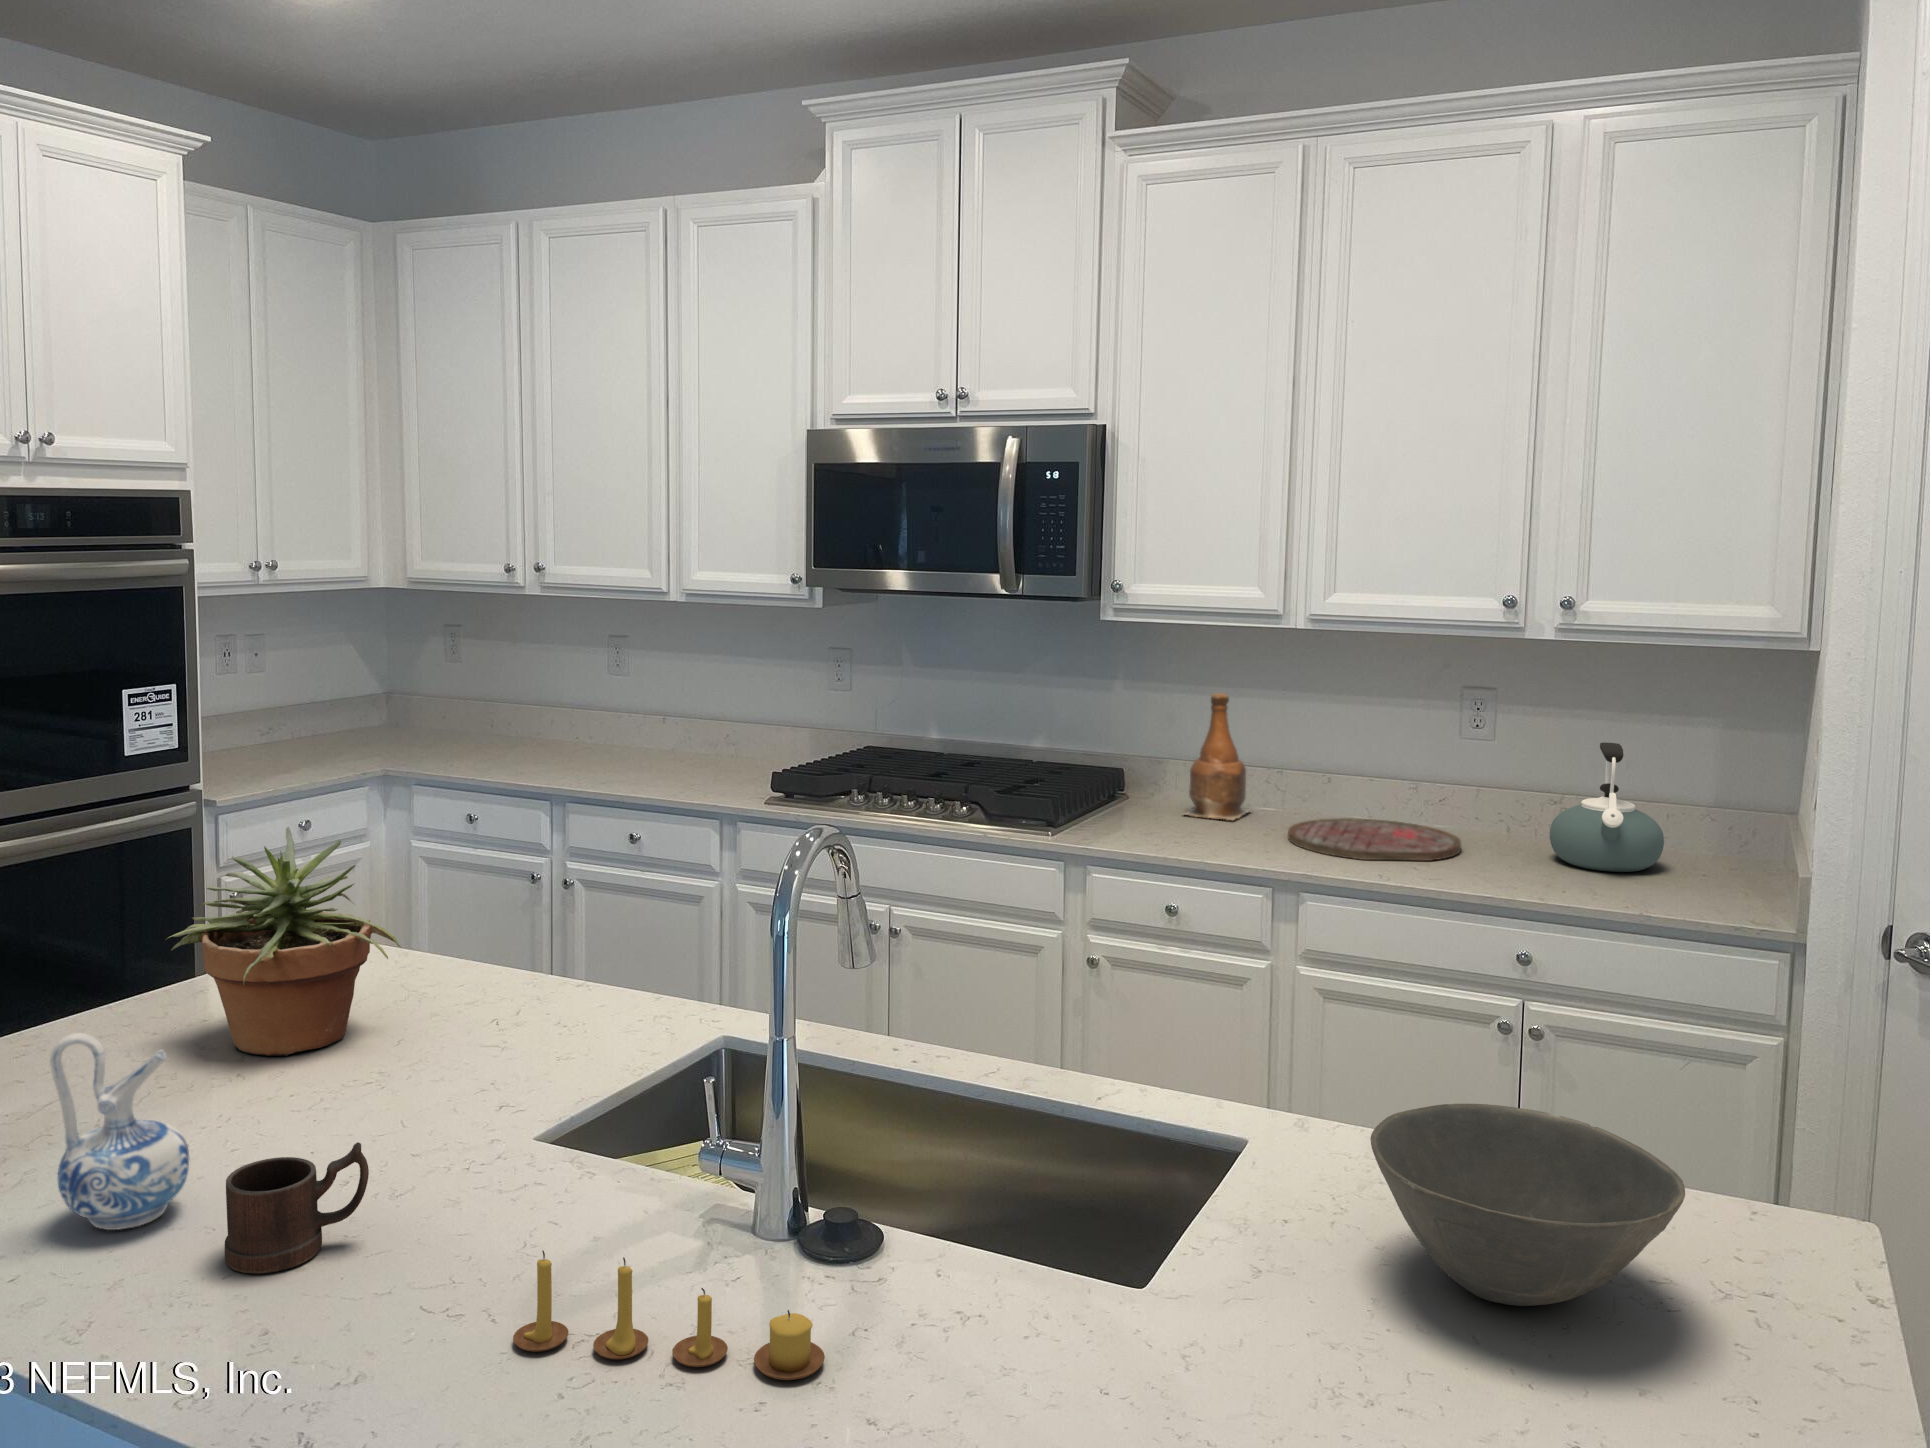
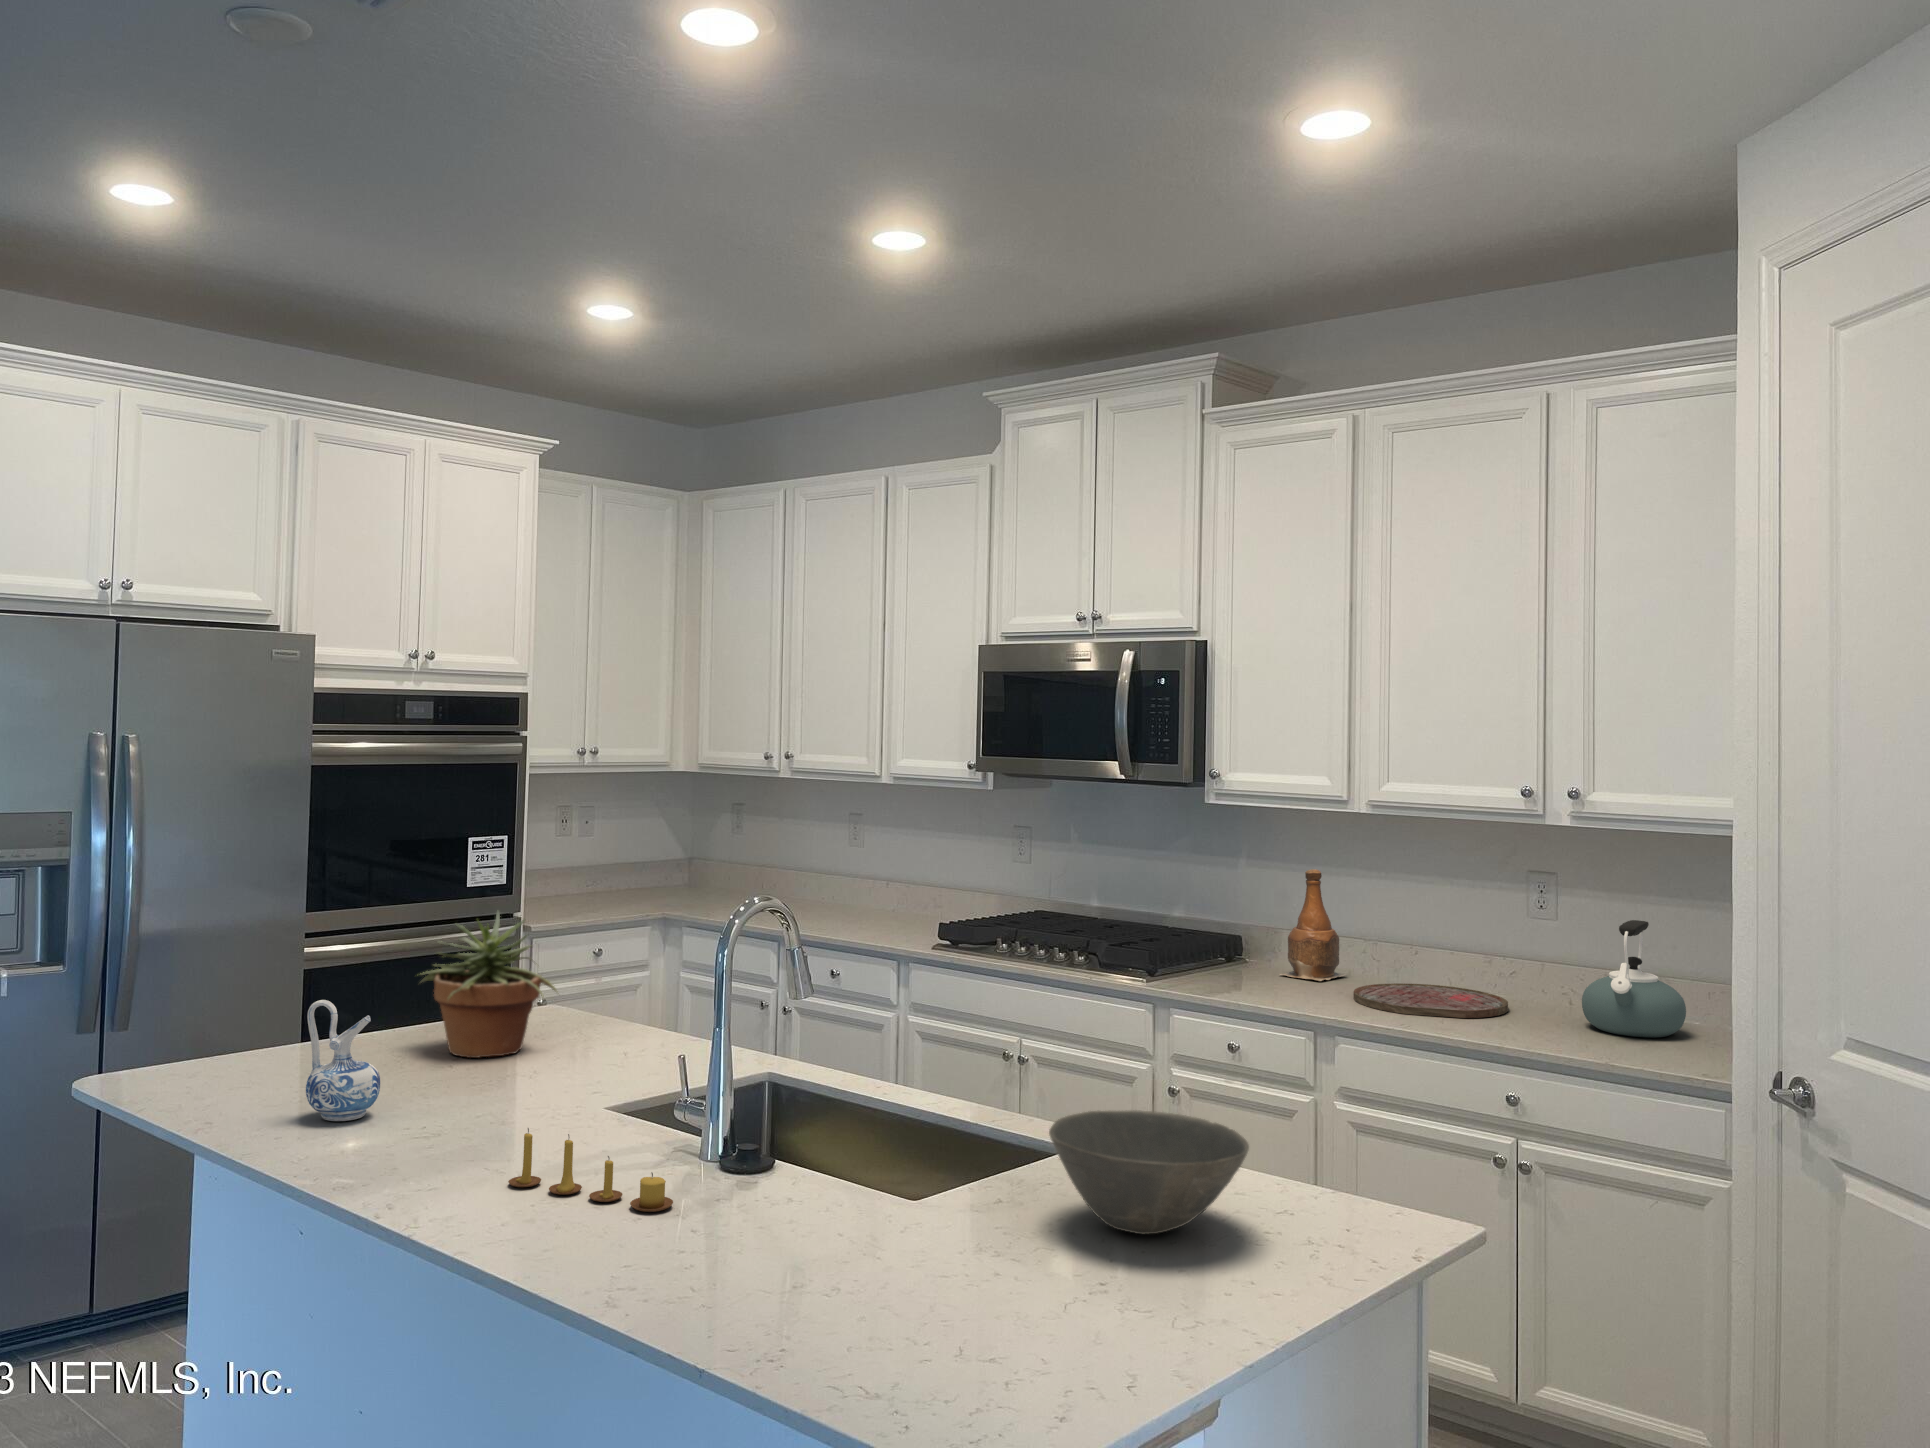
mug: present [225,1142,369,1273] -> none [382,1076,467,1145]

